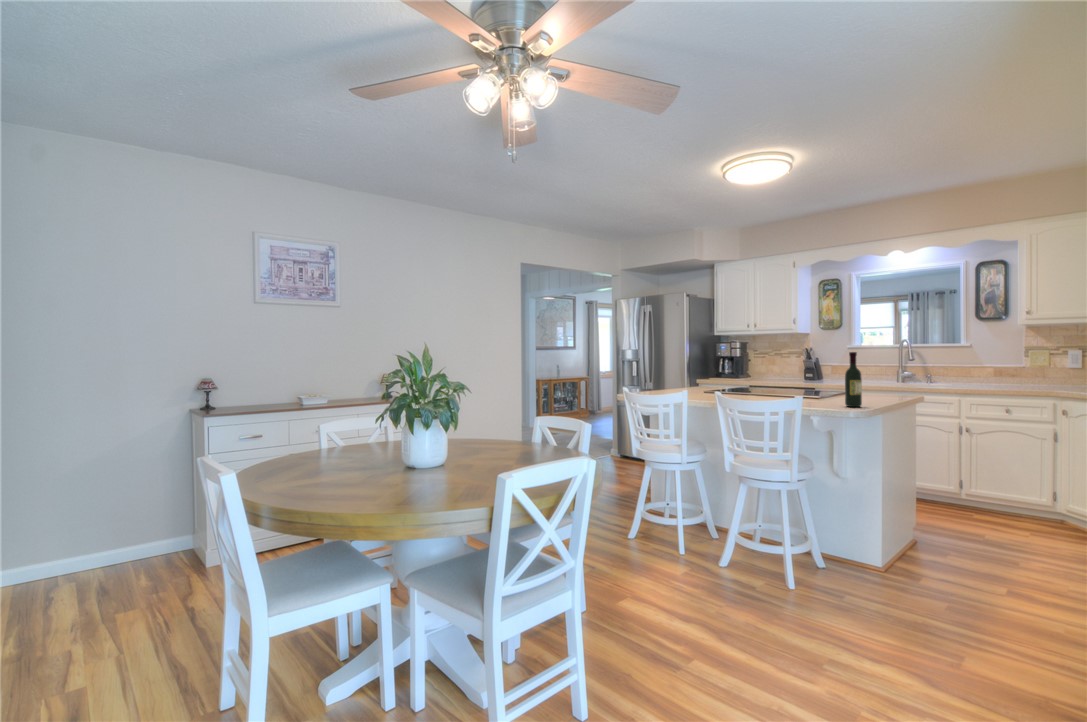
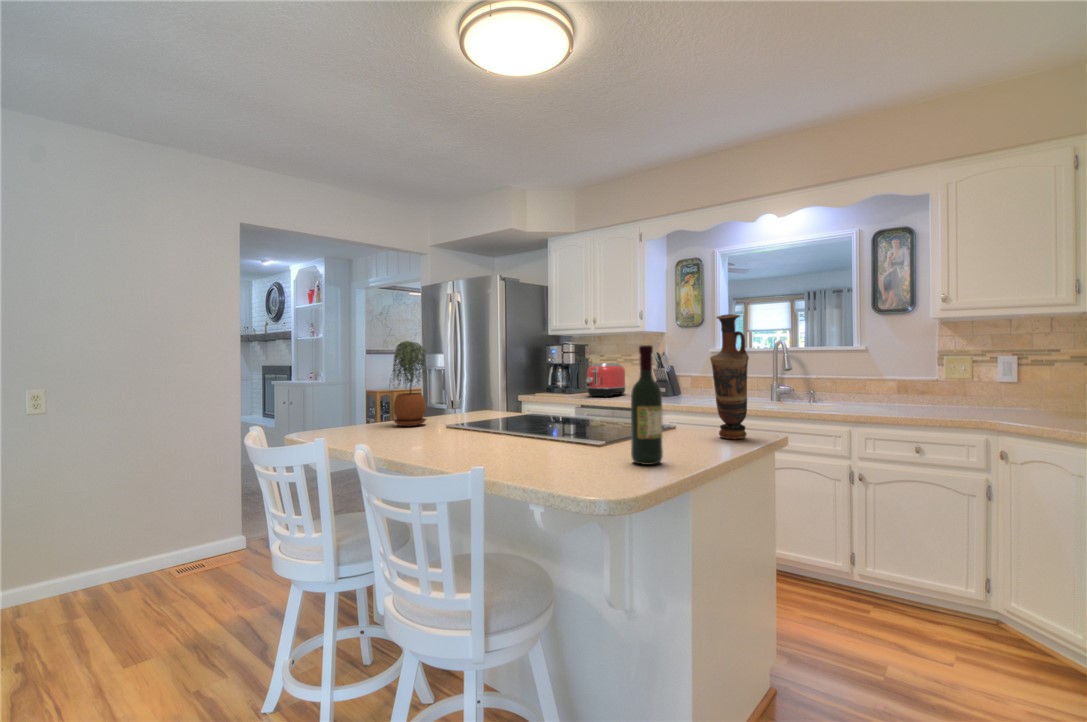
vase: none [876,333,899,399] -> present [710,314,749,439]
potted plant: none [673,347,692,395] -> present [389,341,426,426]
toaster: none [752,356,781,380] -> present [586,363,626,397]

